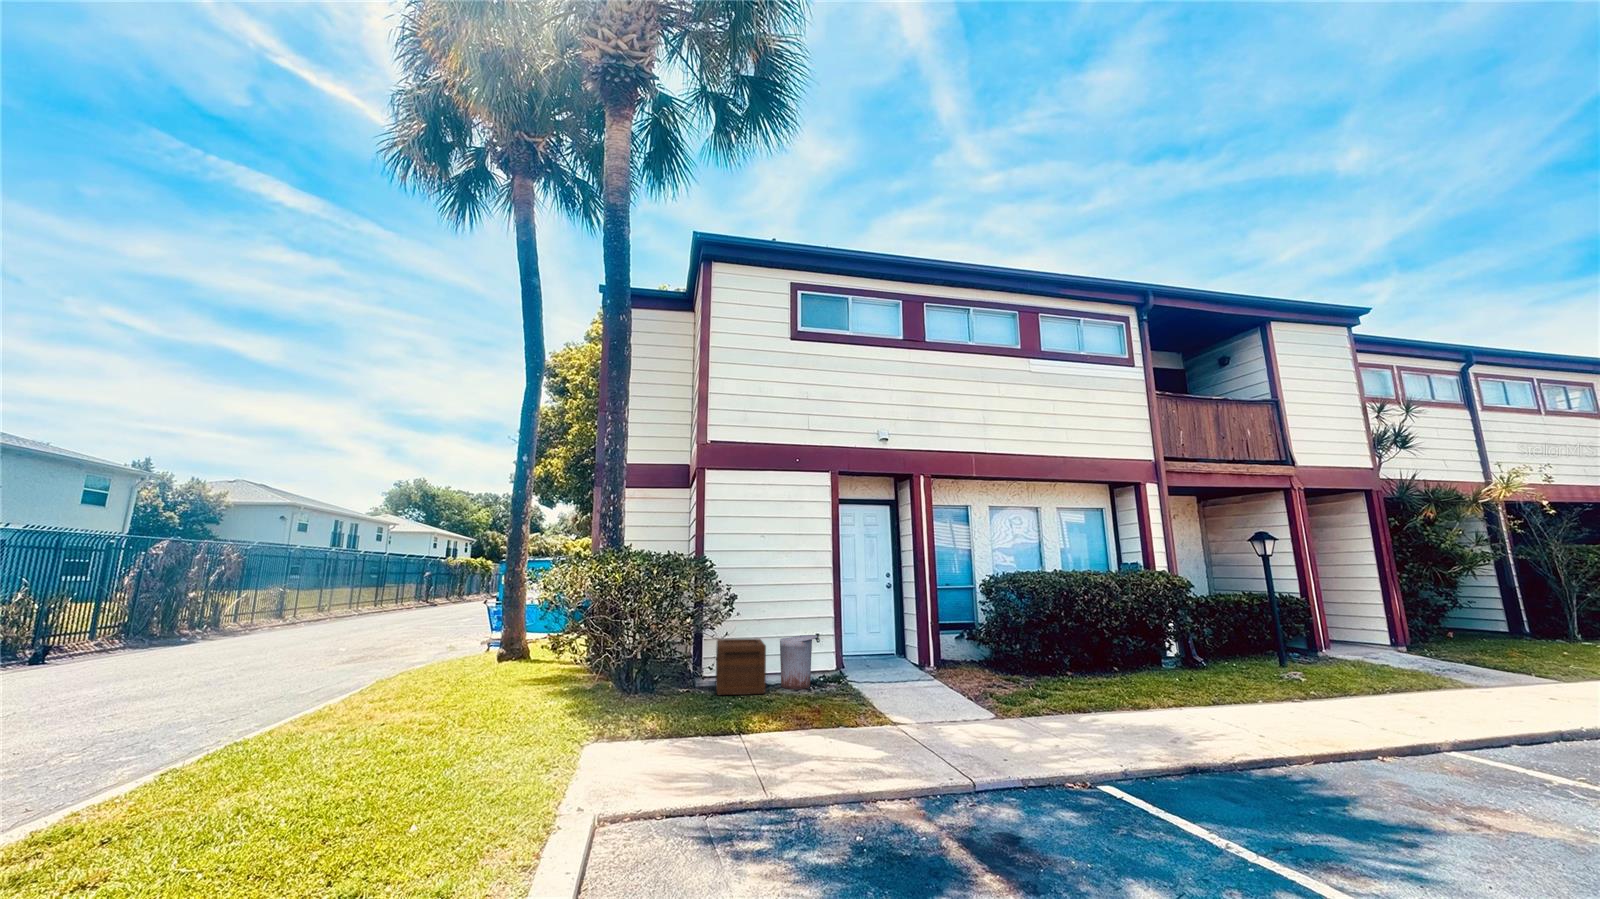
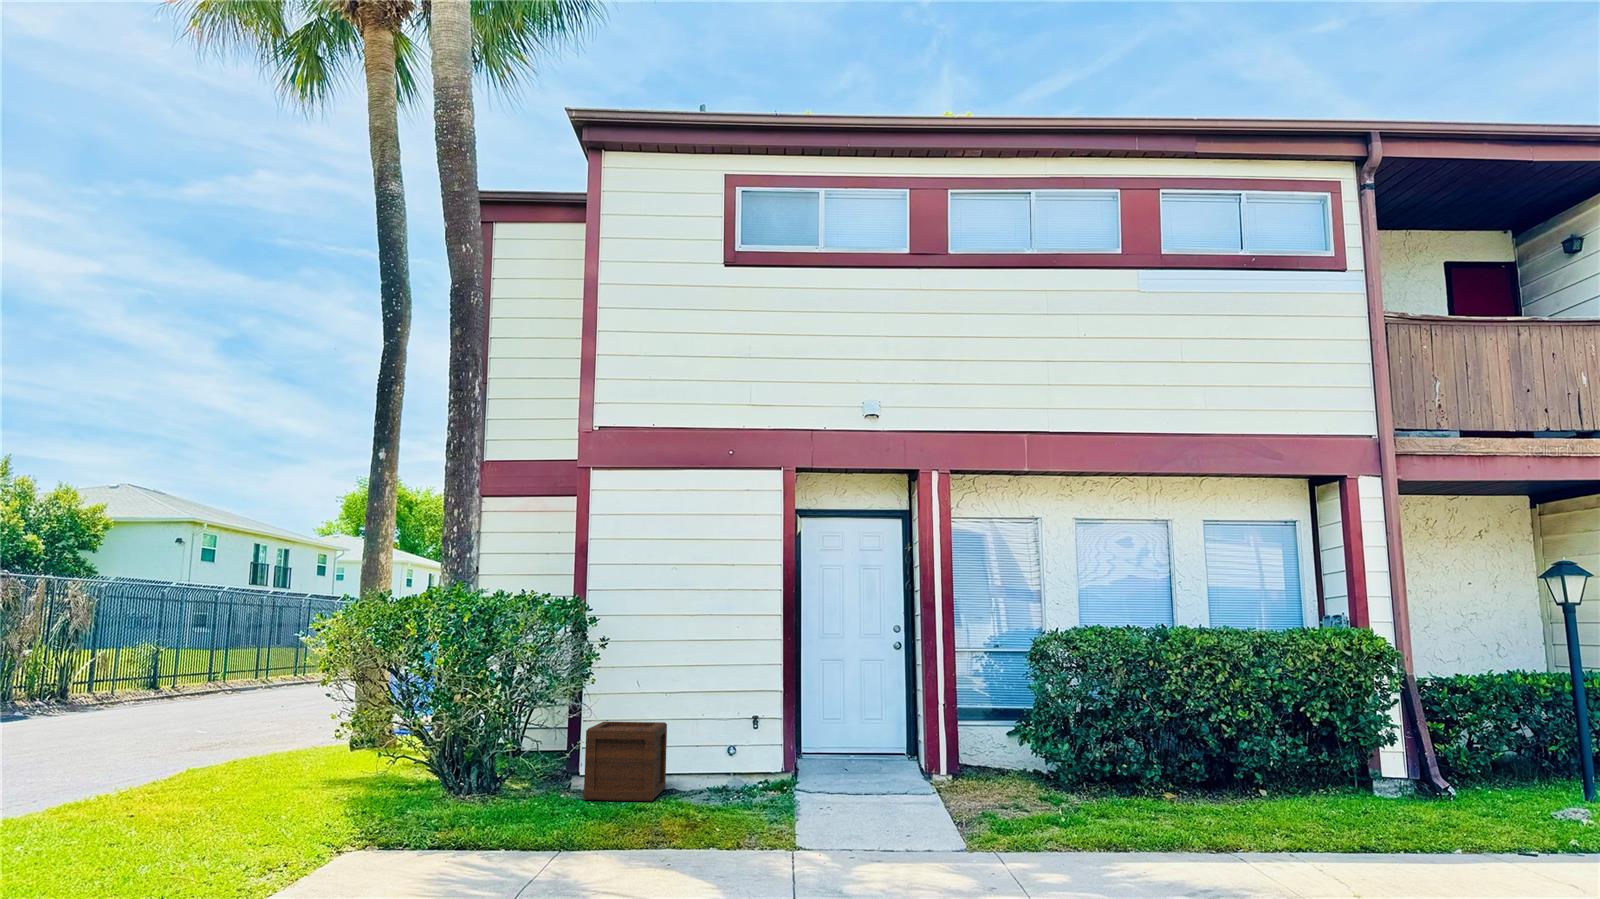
trash can: present [780,635,817,689] -> none [689,719,746,798]

